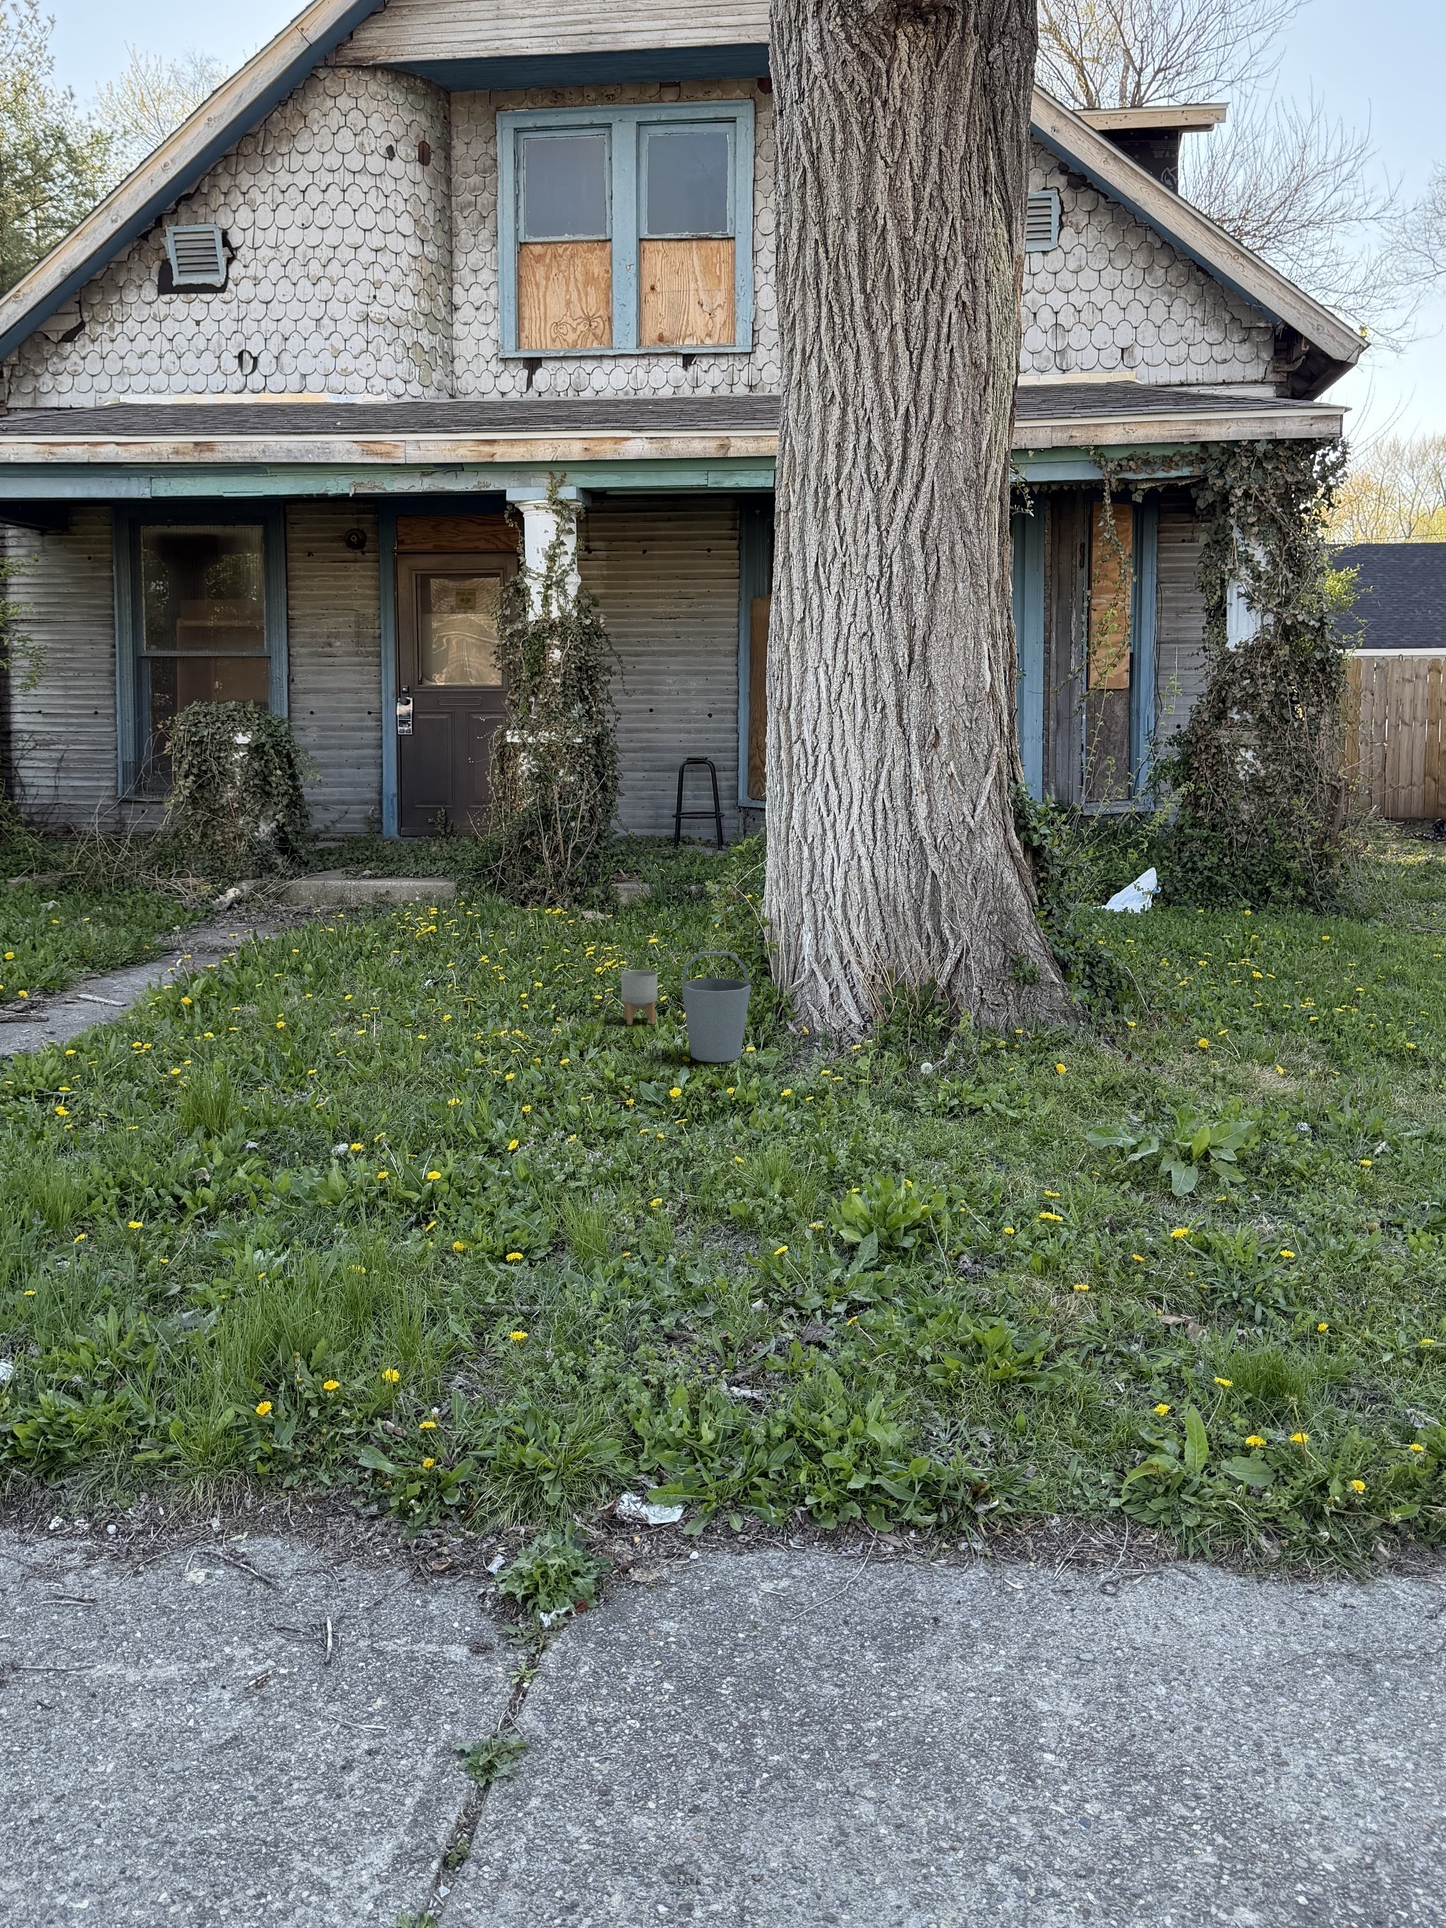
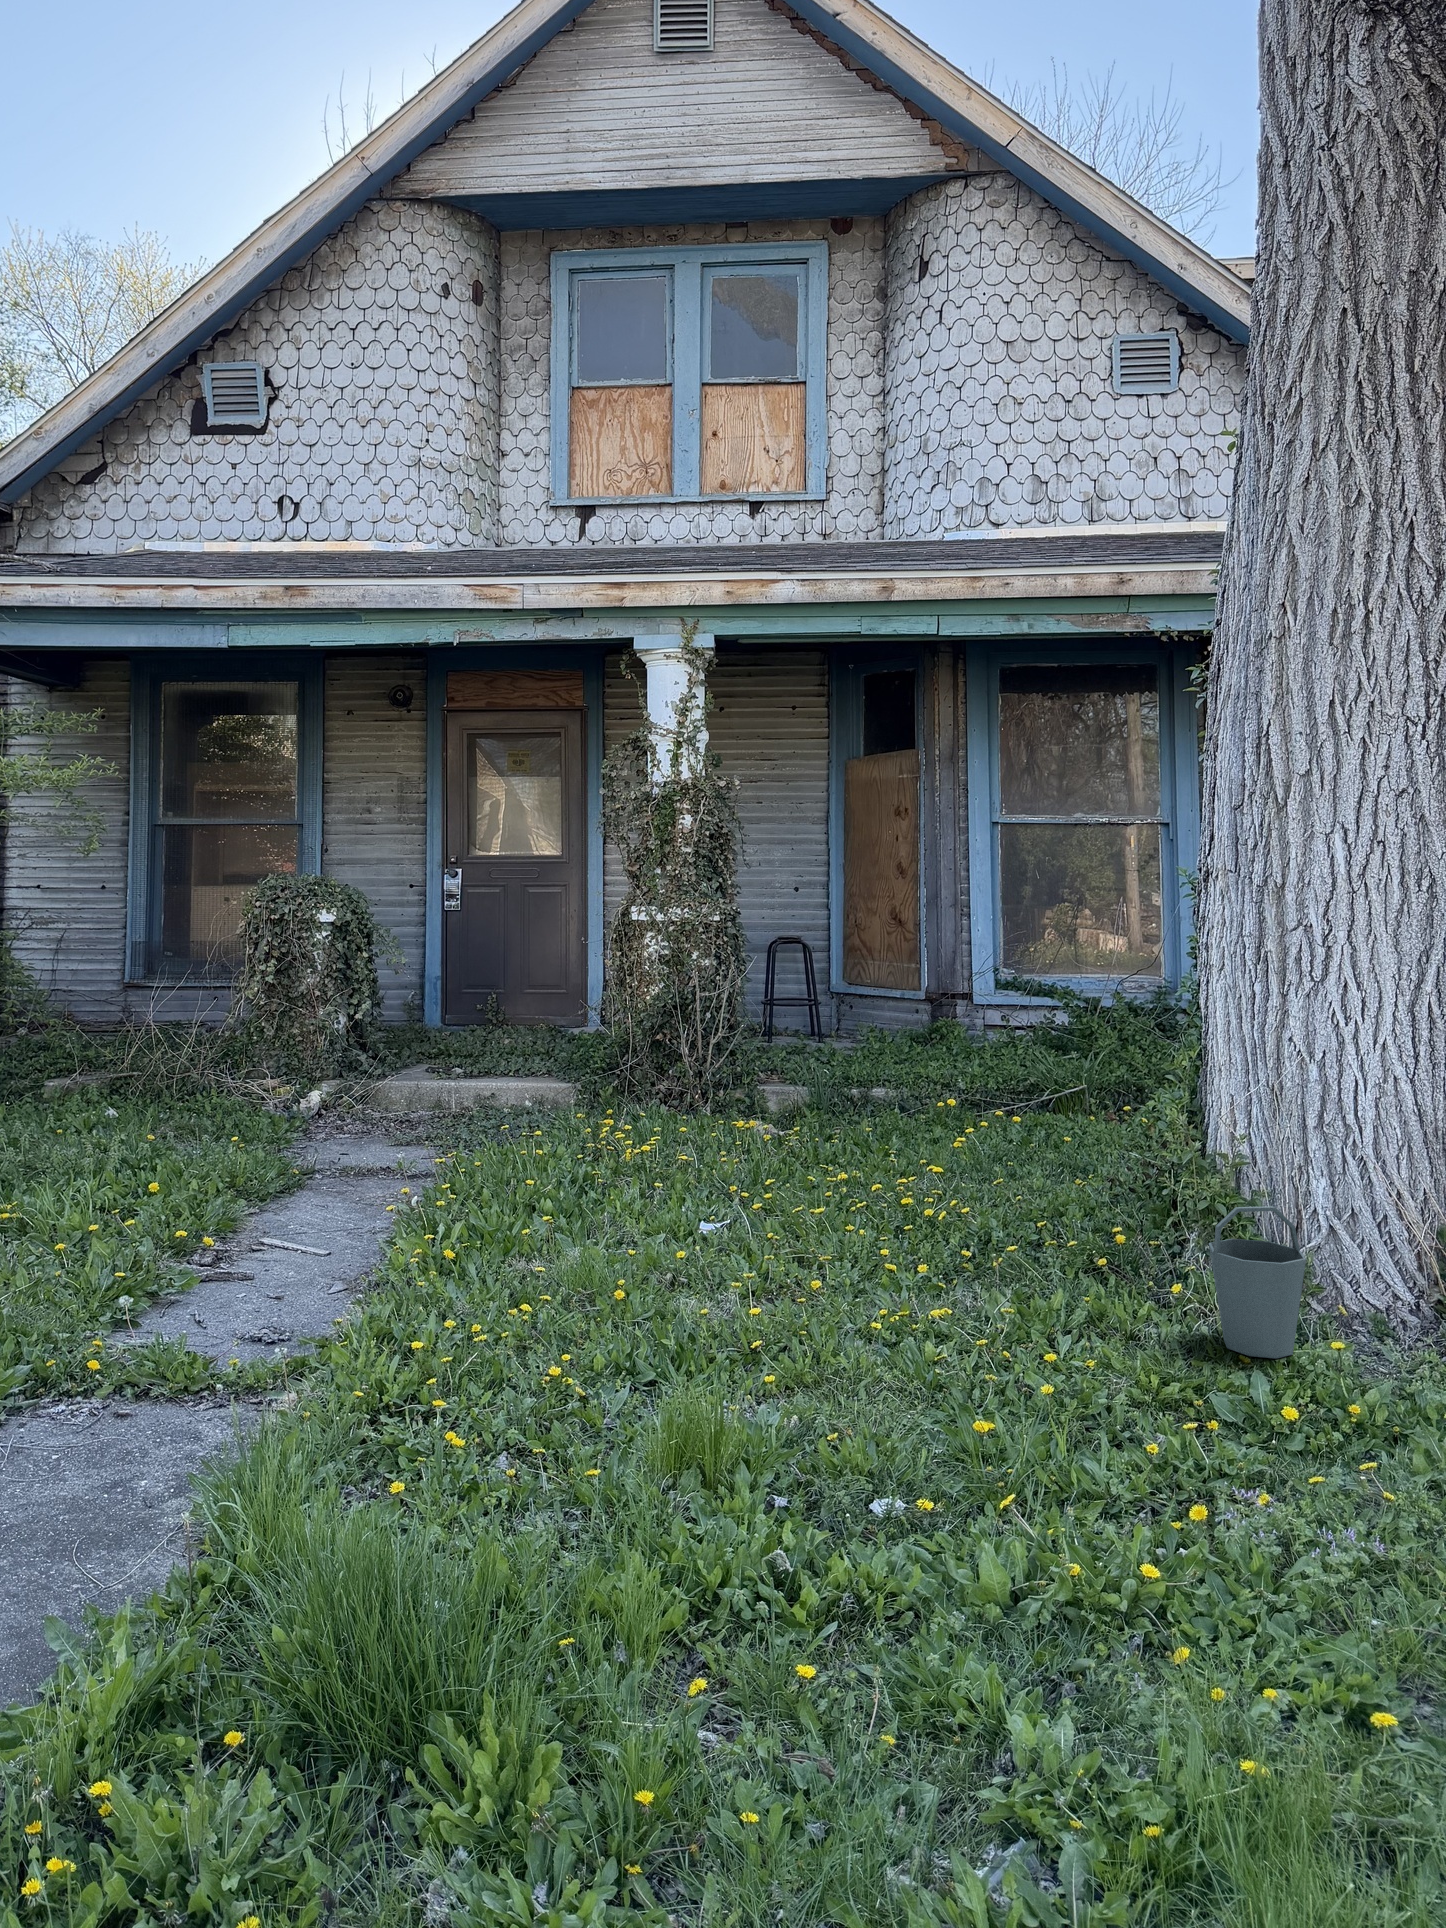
planter: present [622,970,657,1025] -> none [1051,1220,1100,1295]

